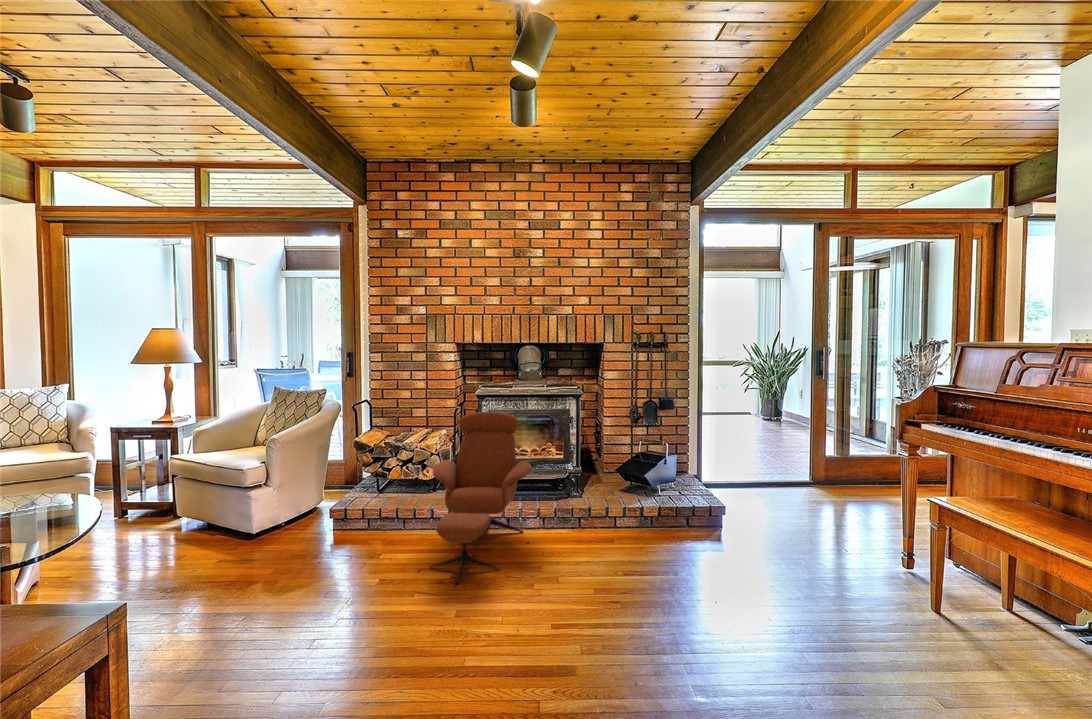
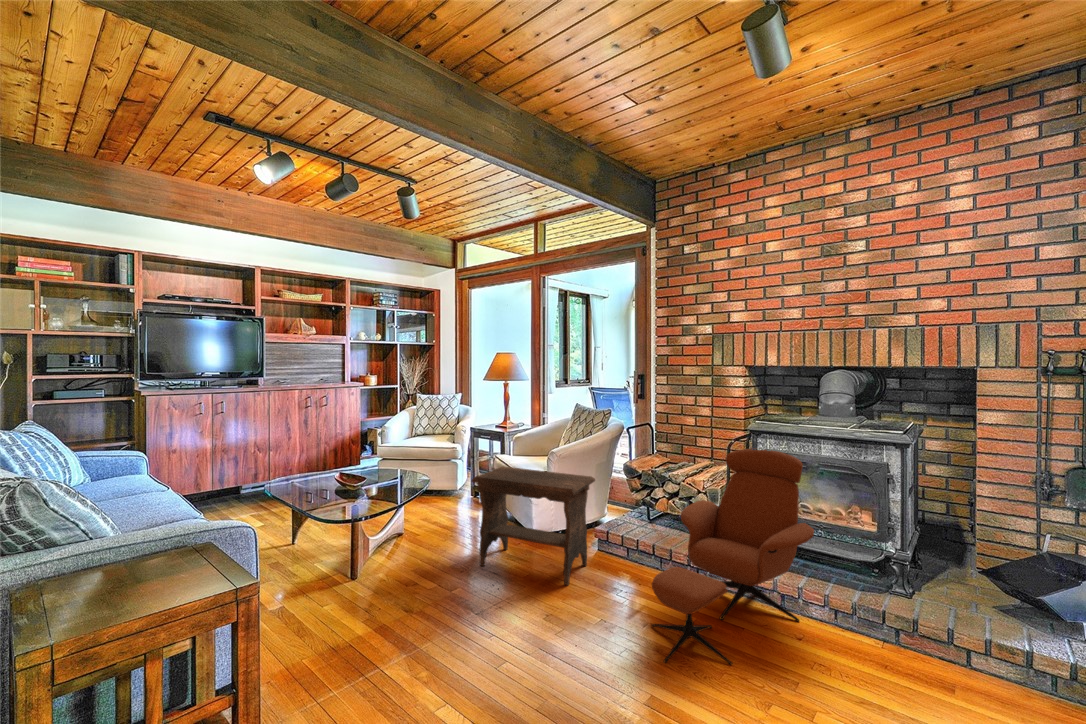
footstool: none [202,458,344,580] -> present [472,466,595,585]

